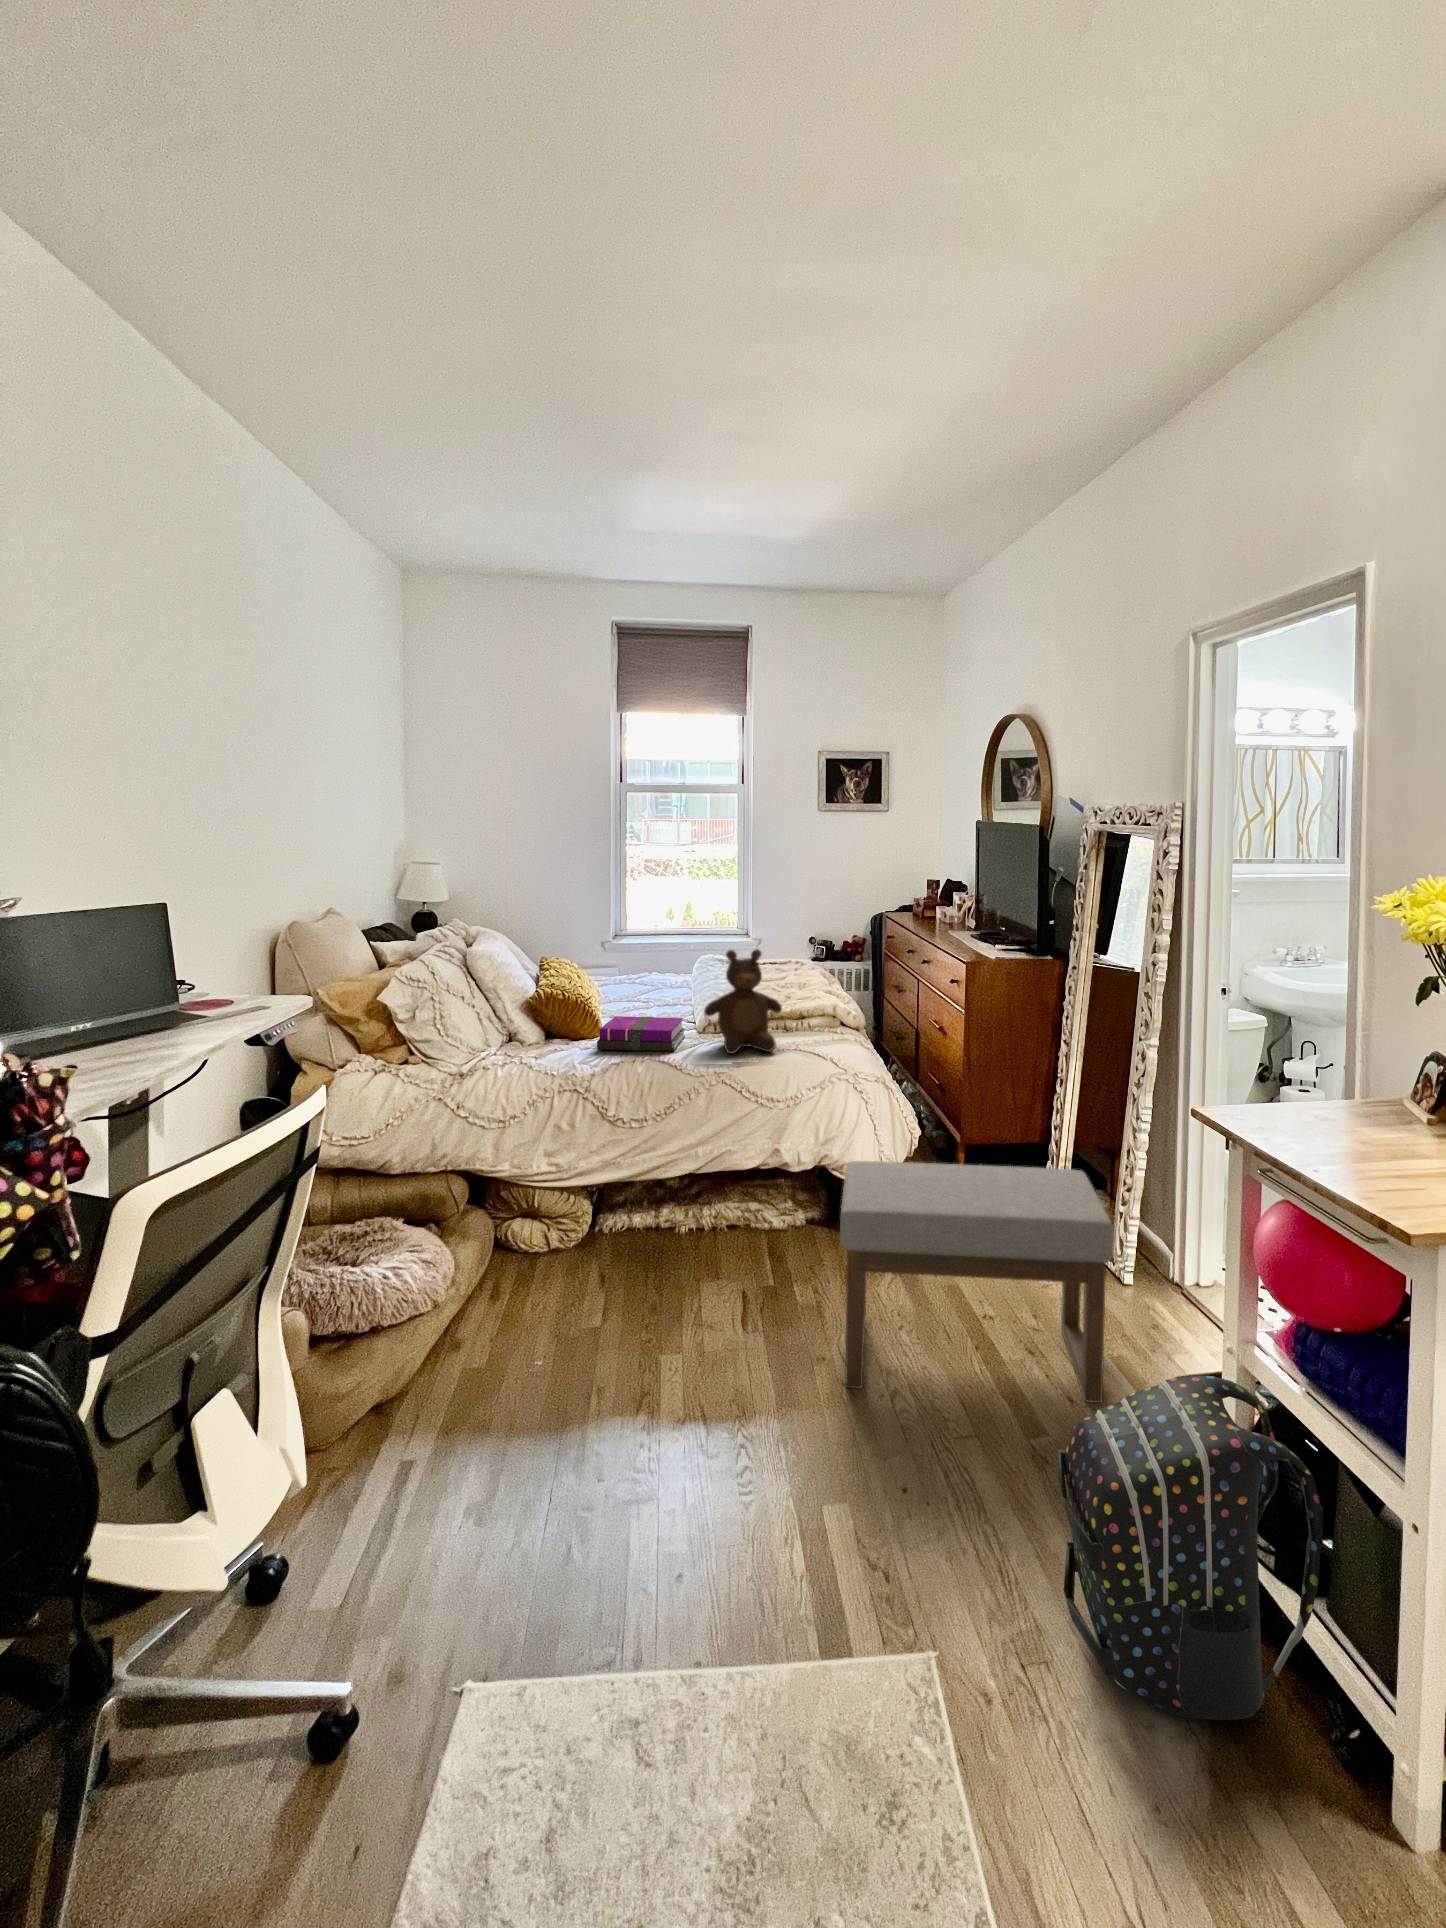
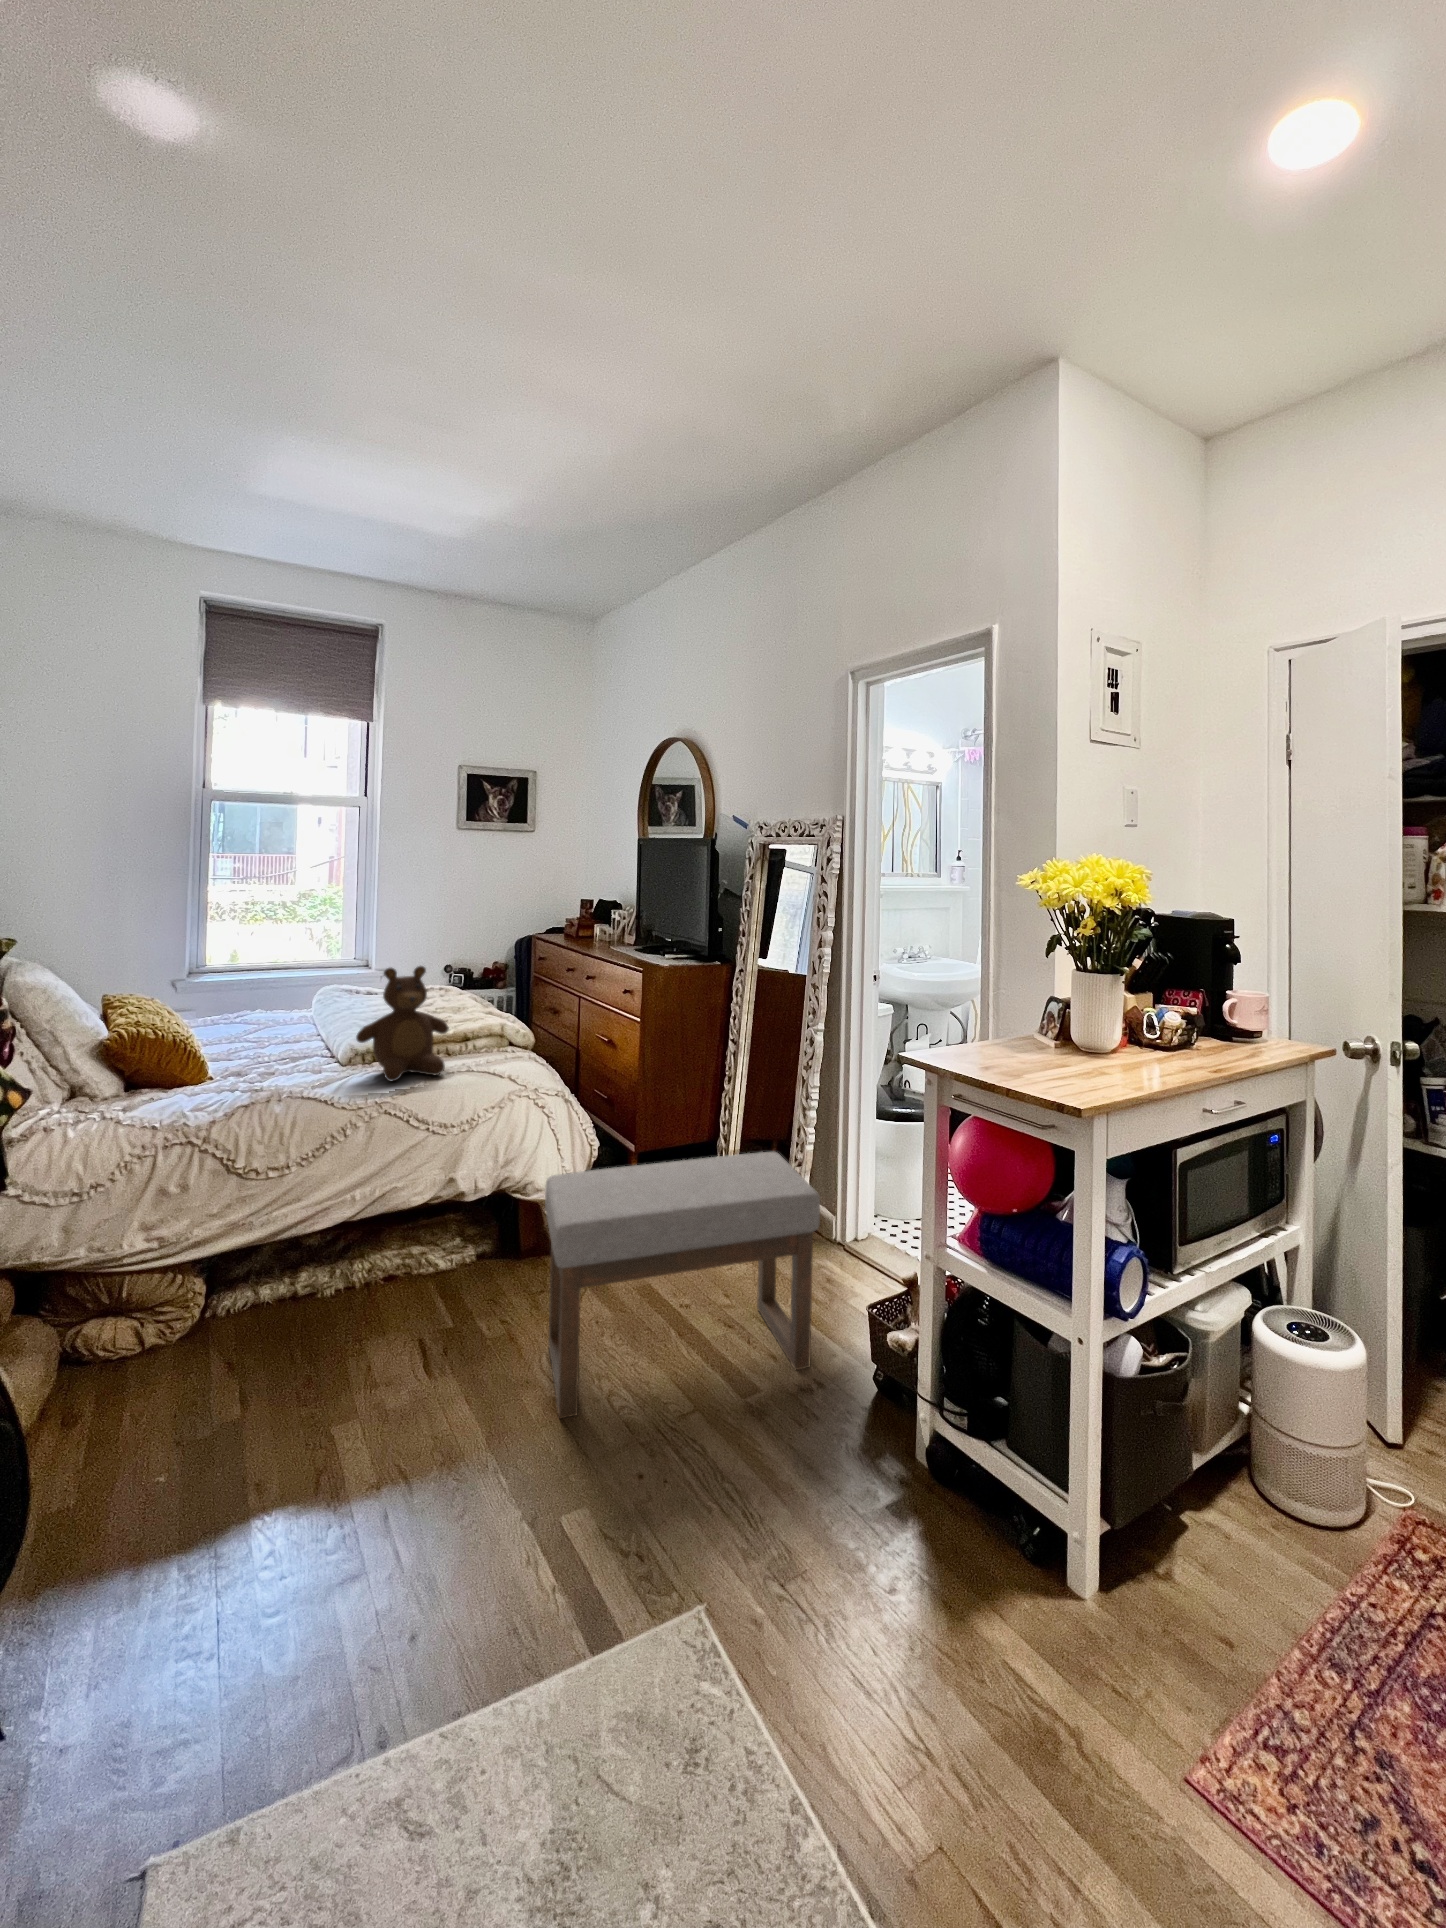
notebook: present [597,1016,685,1051] -> none [213,1049,327,1093]
backpack: present [1058,1375,1323,1720] -> none [823,1309,1057,1640]

